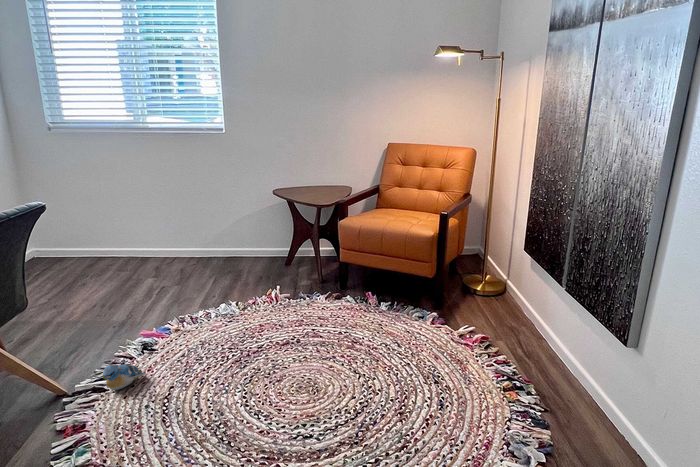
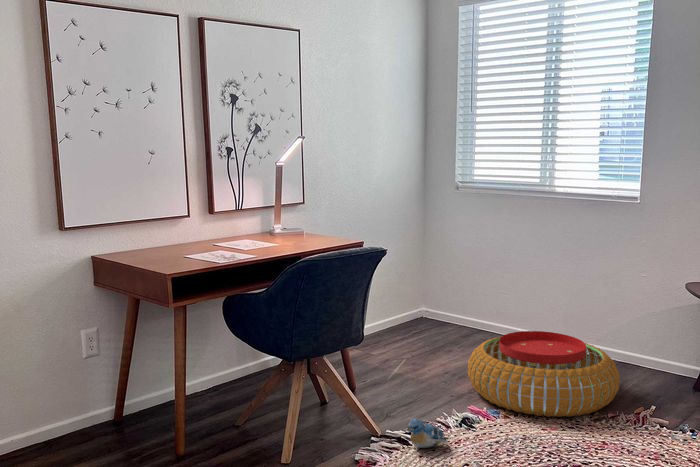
pouf: none [121,249,249,323] -> present [468,331,620,417]

